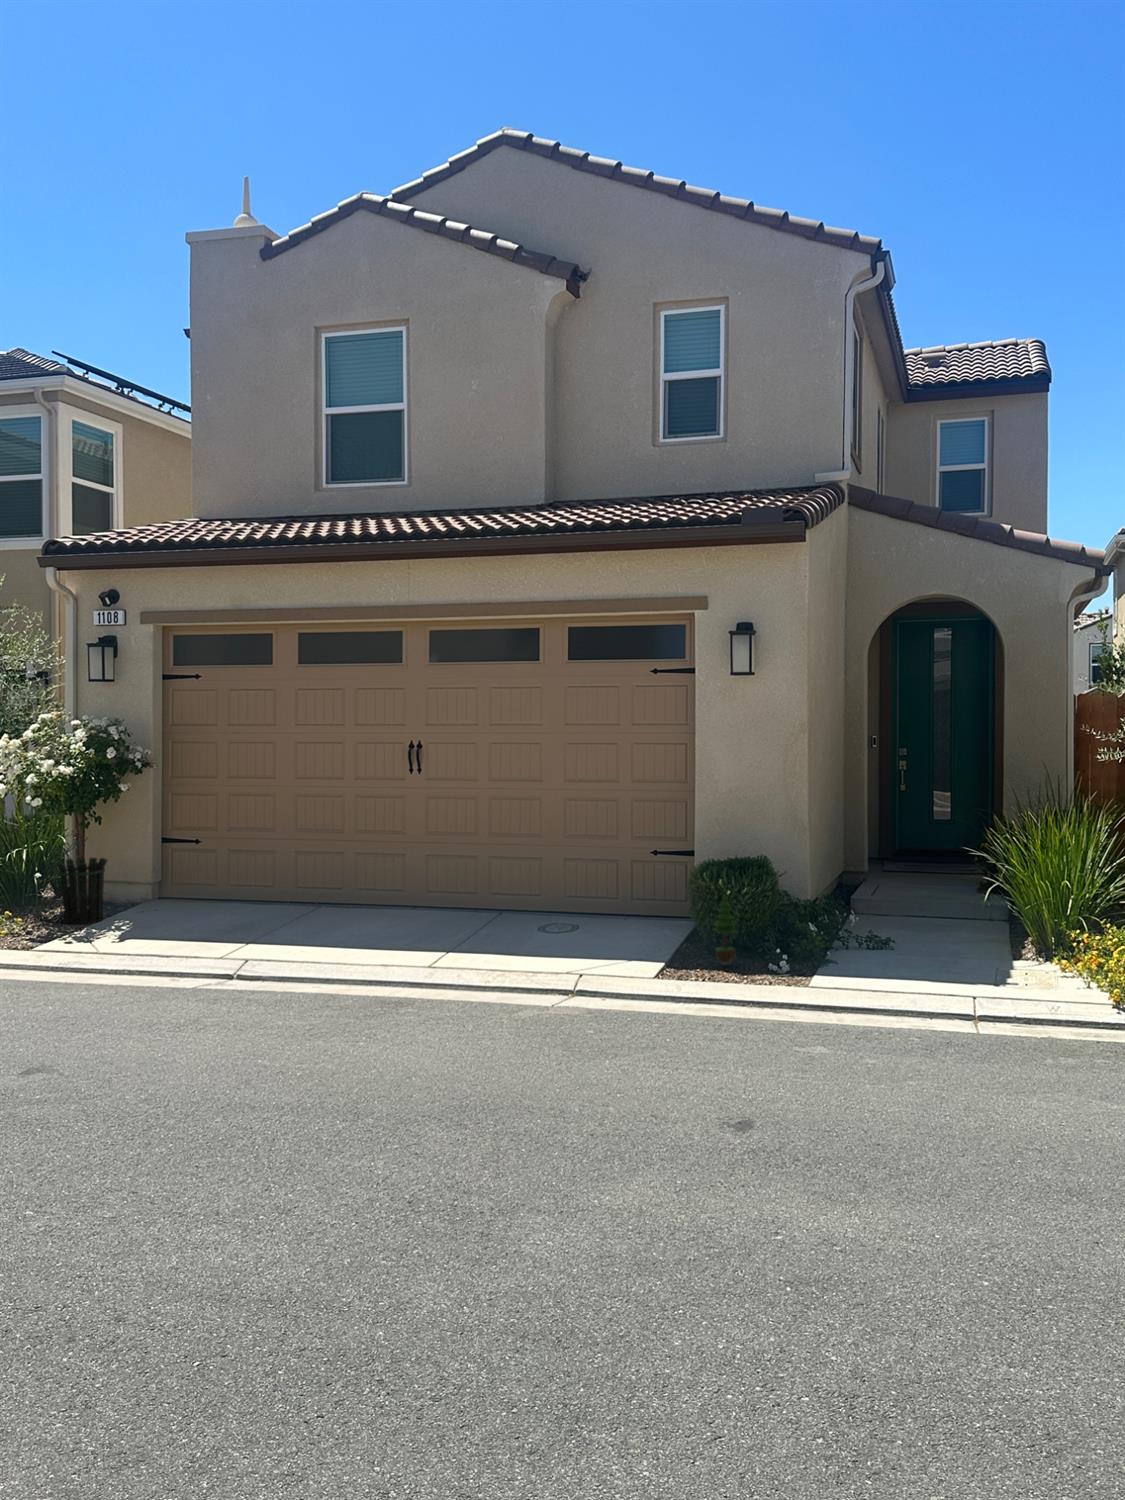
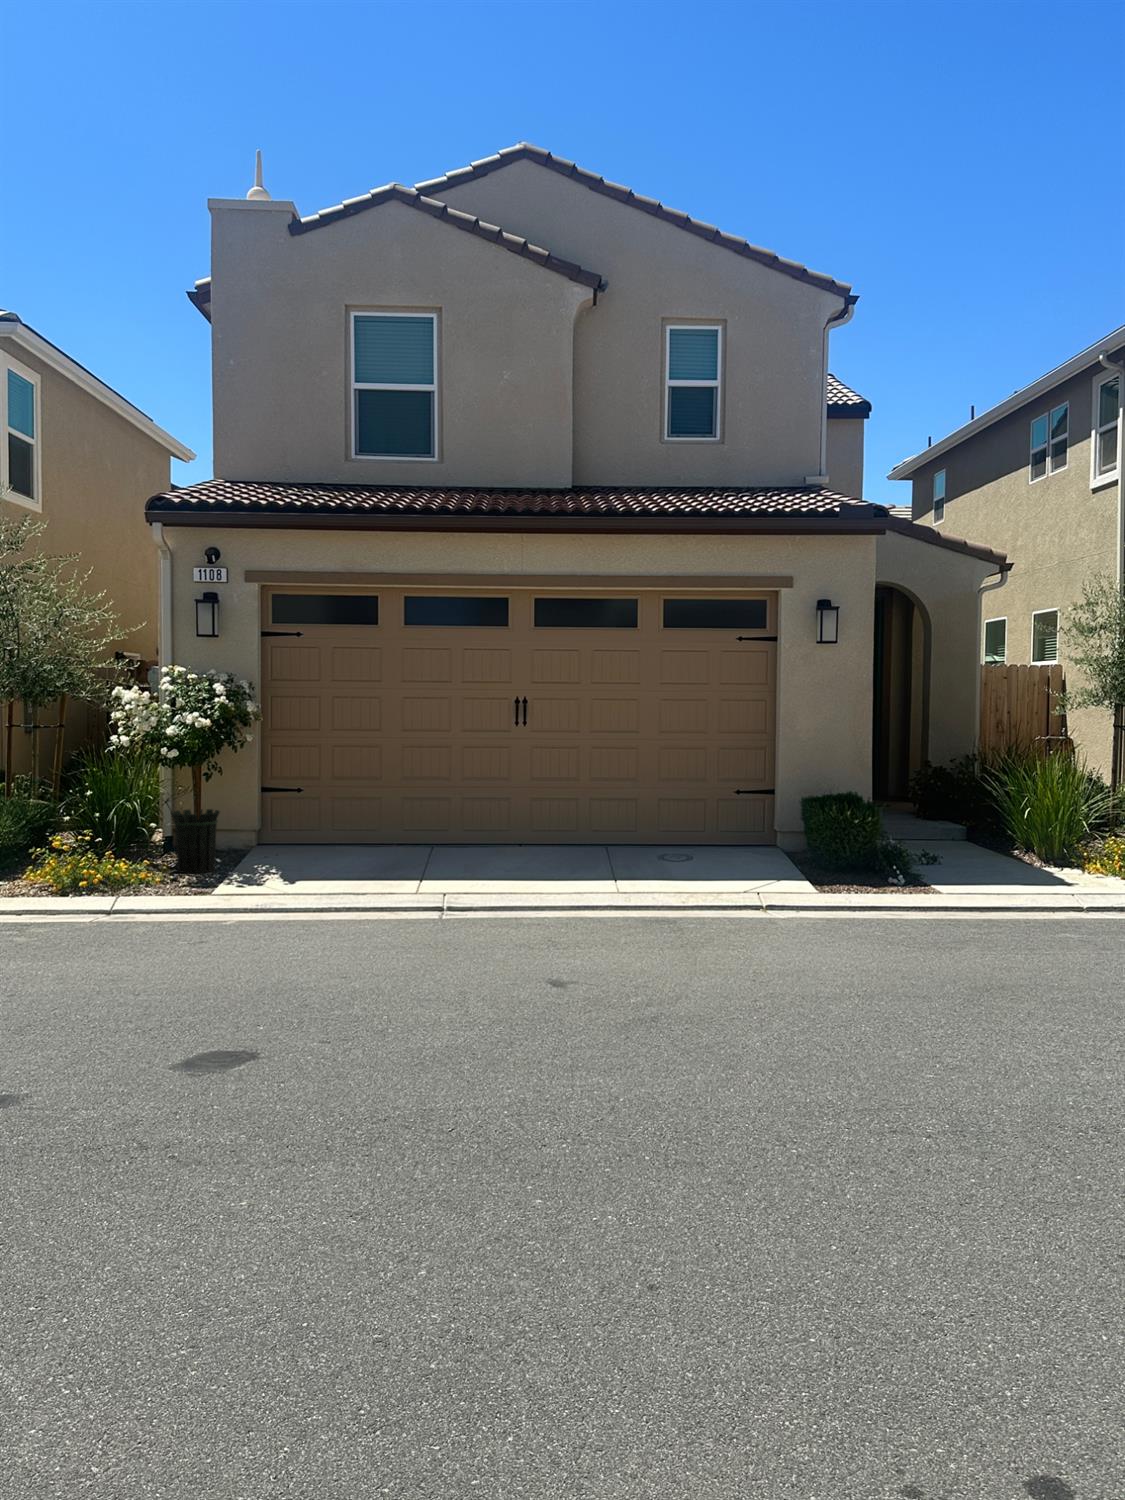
potted tree: present [713,894,737,966] -> none [841,821,864,882]

